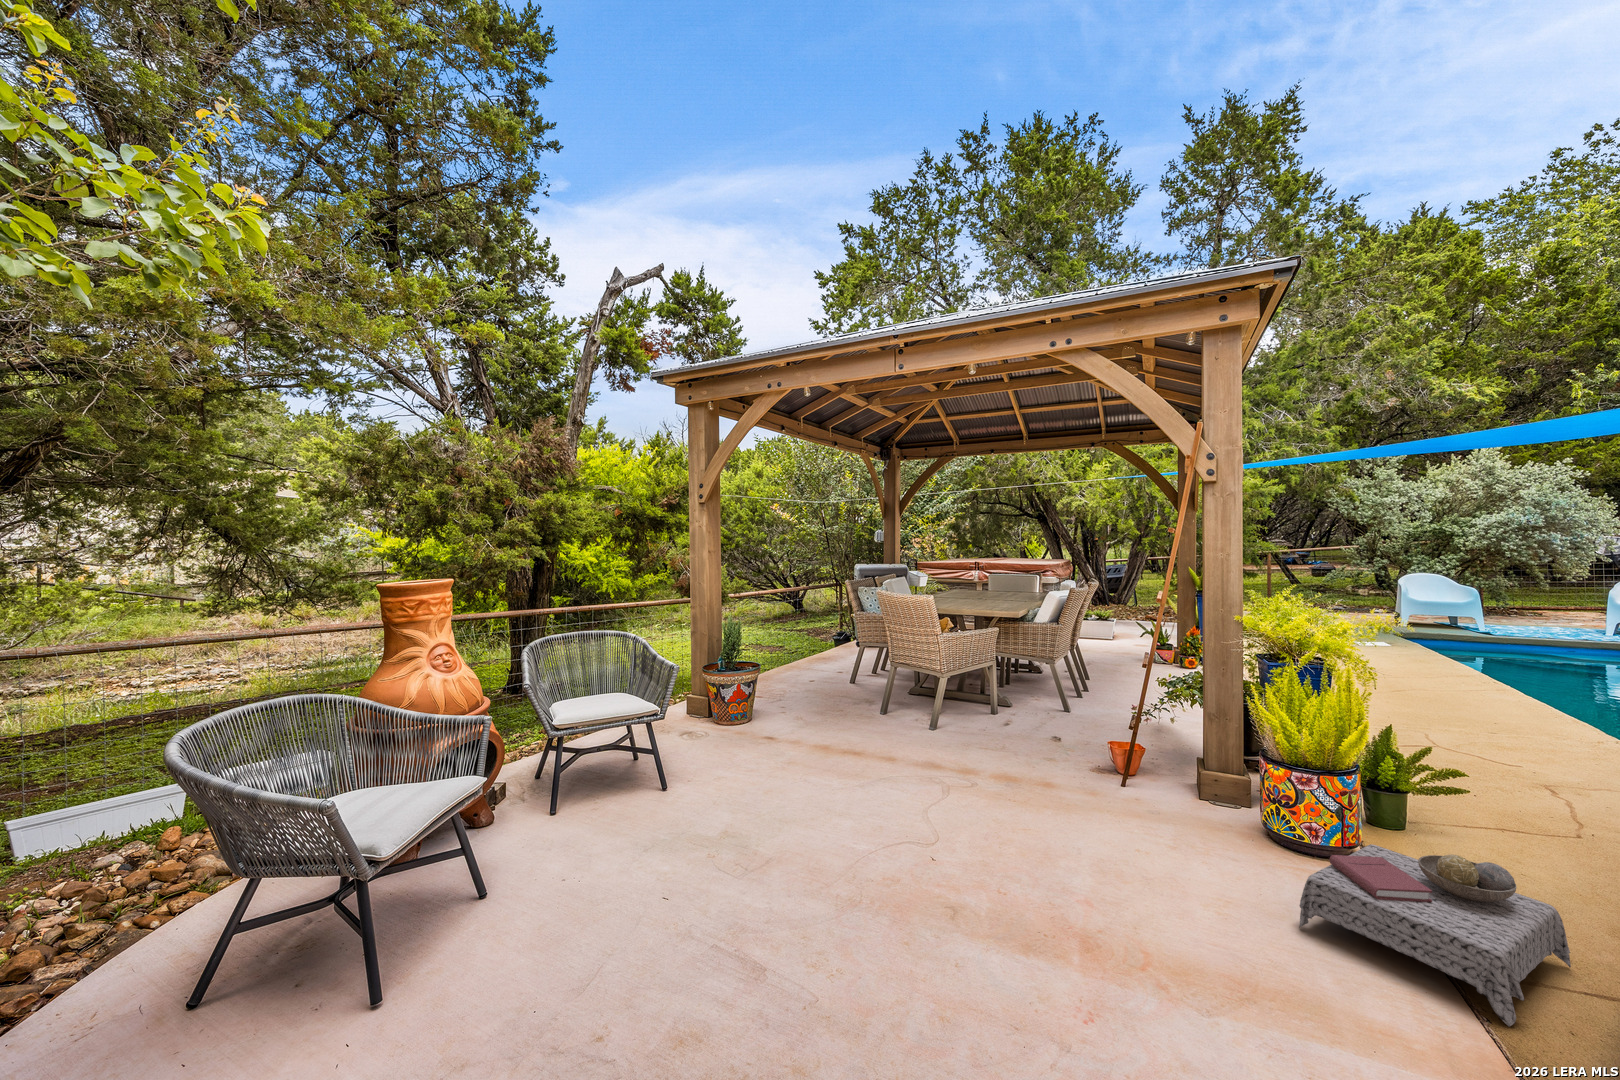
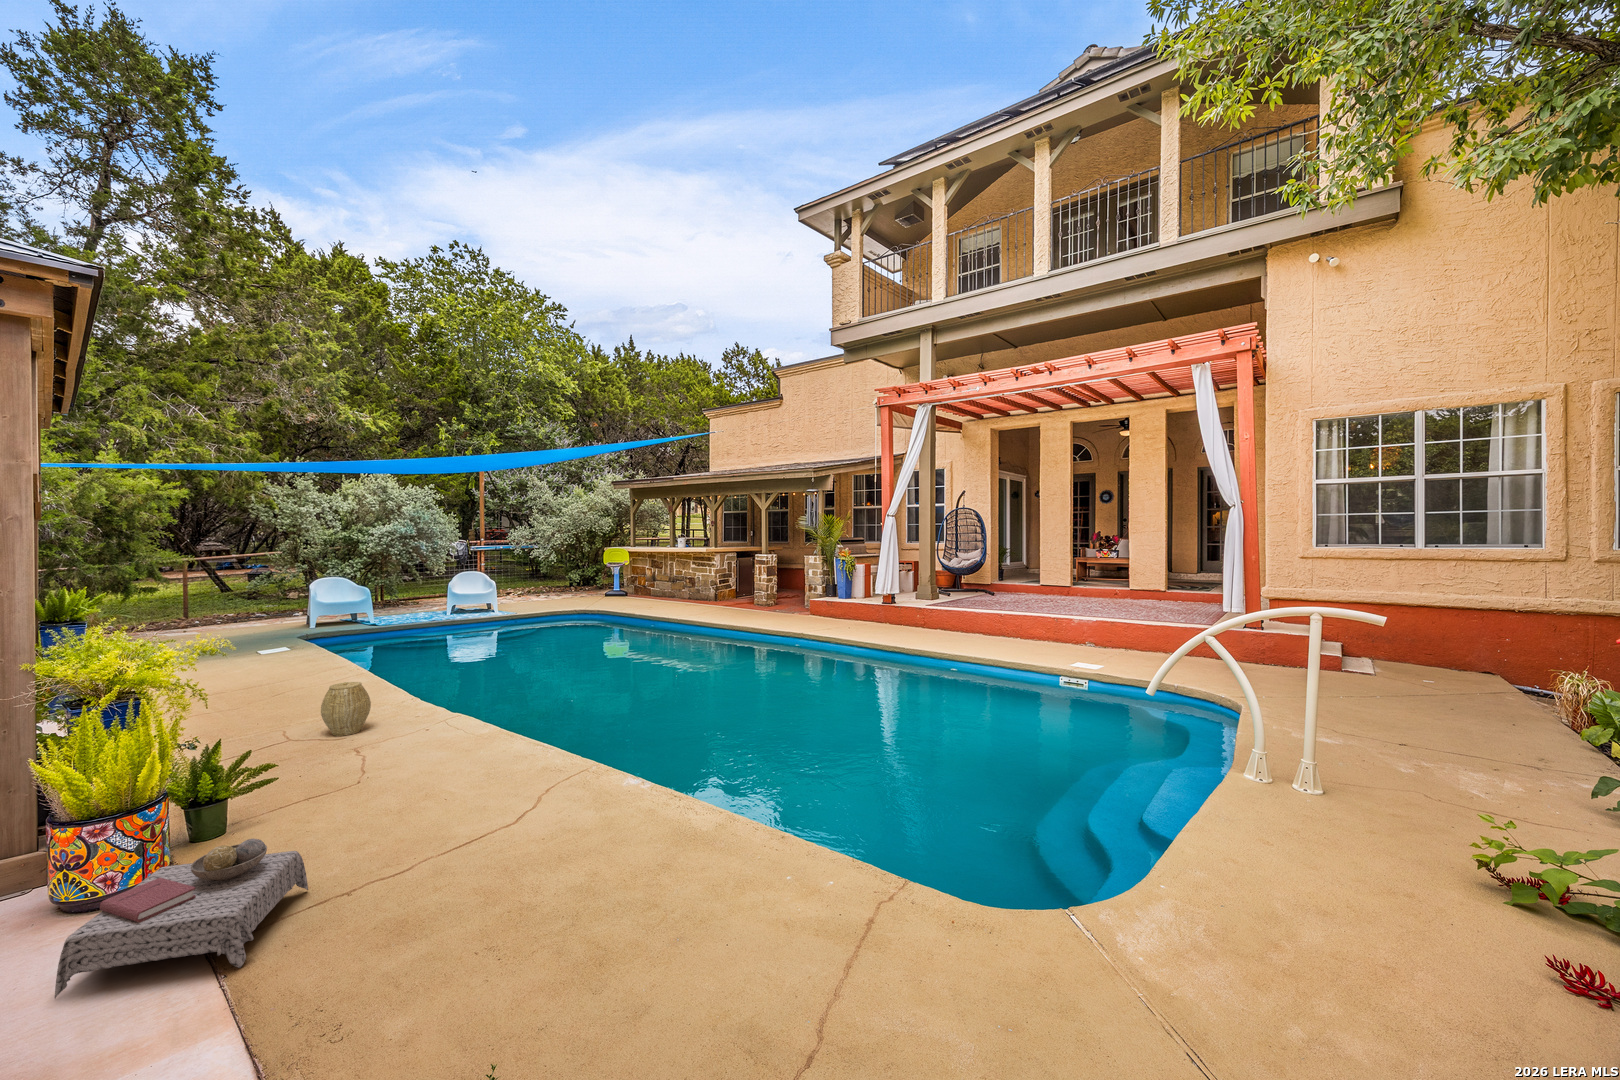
woven basket: none [1480,696,1558,765] -> present [321,682,371,736]

